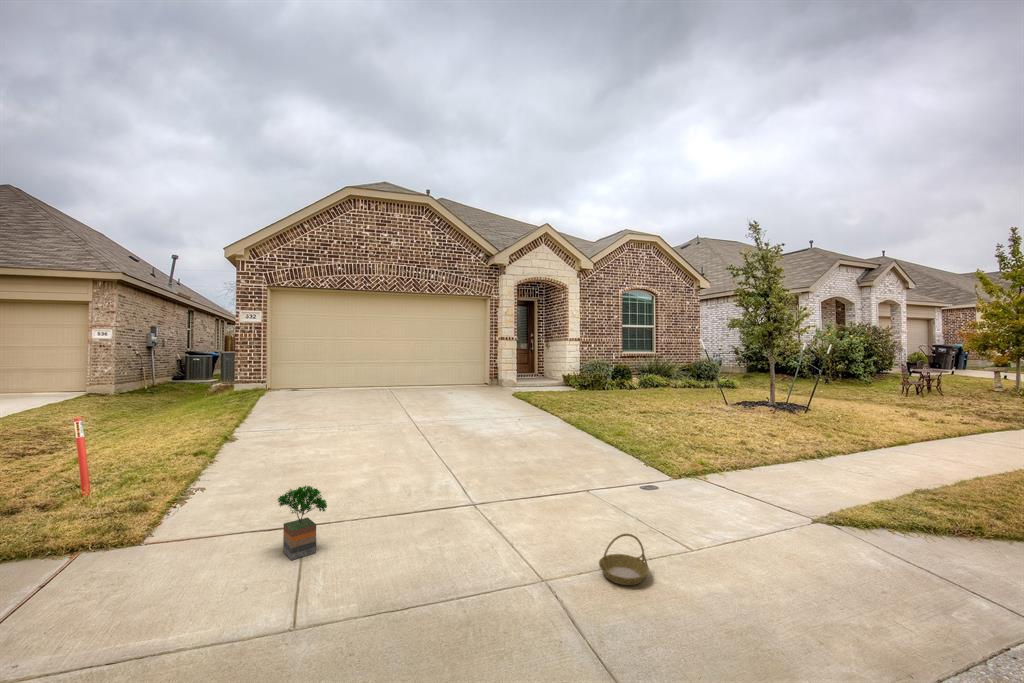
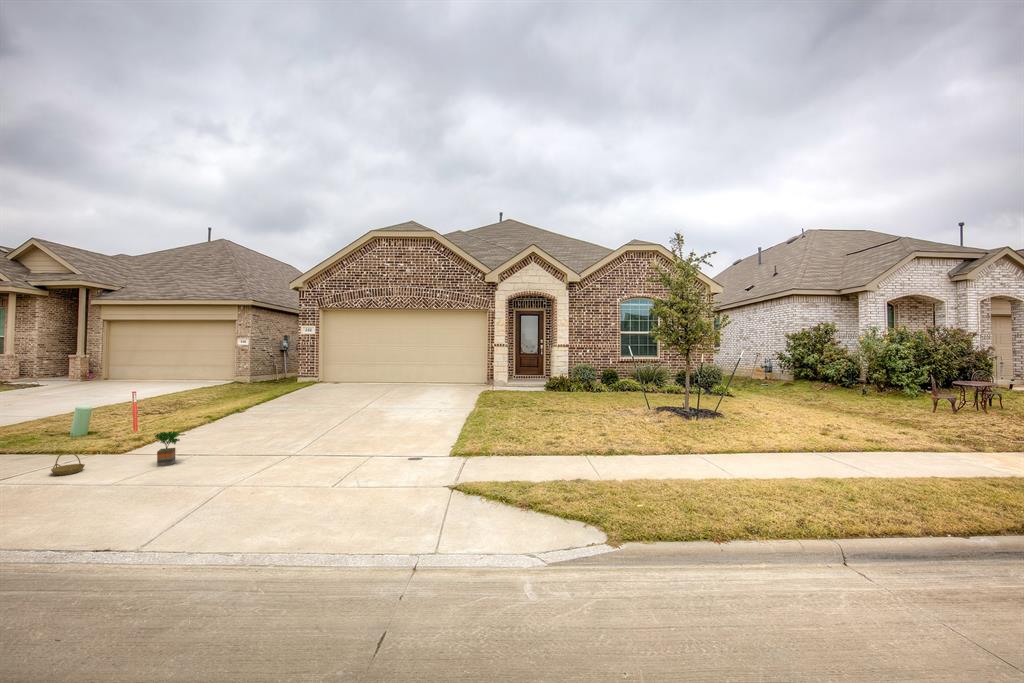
basket: present [599,534,649,585] -> present [51,452,85,475]

